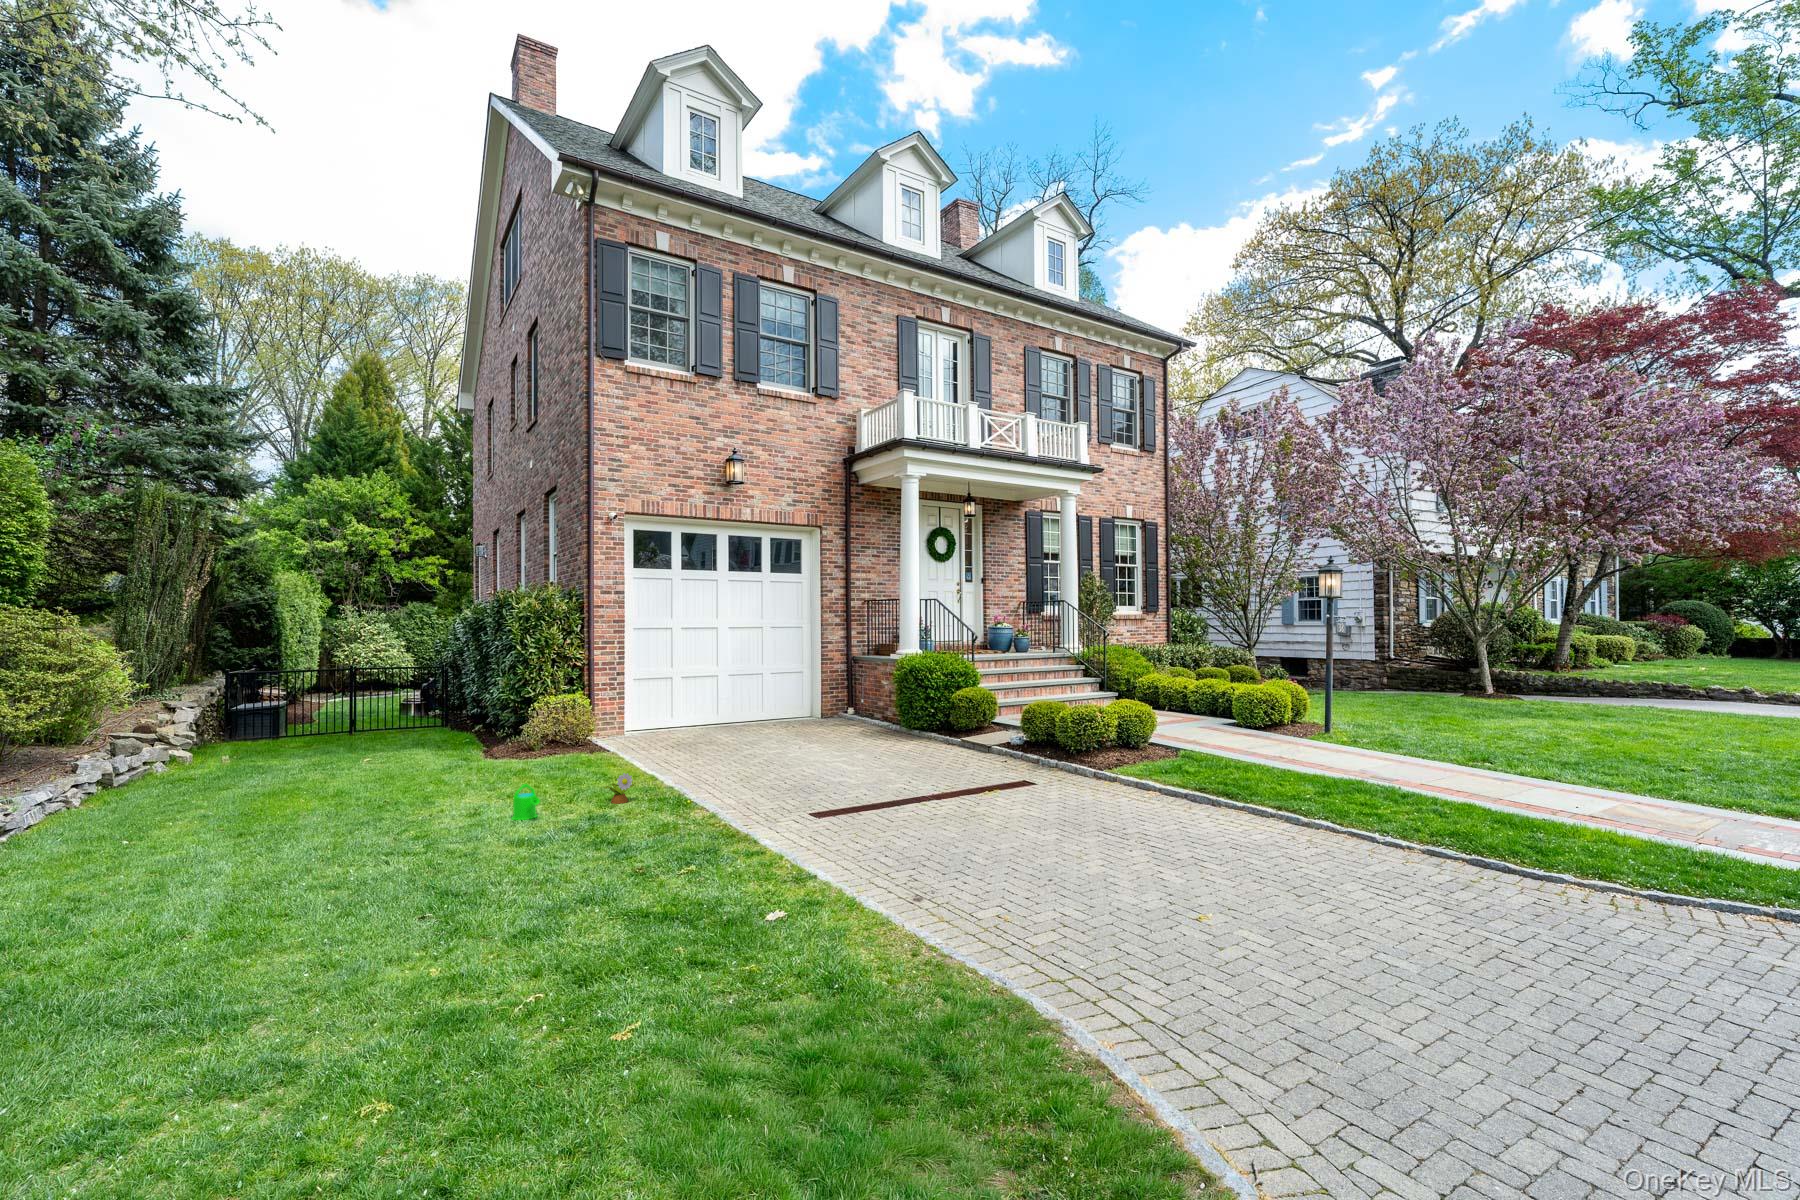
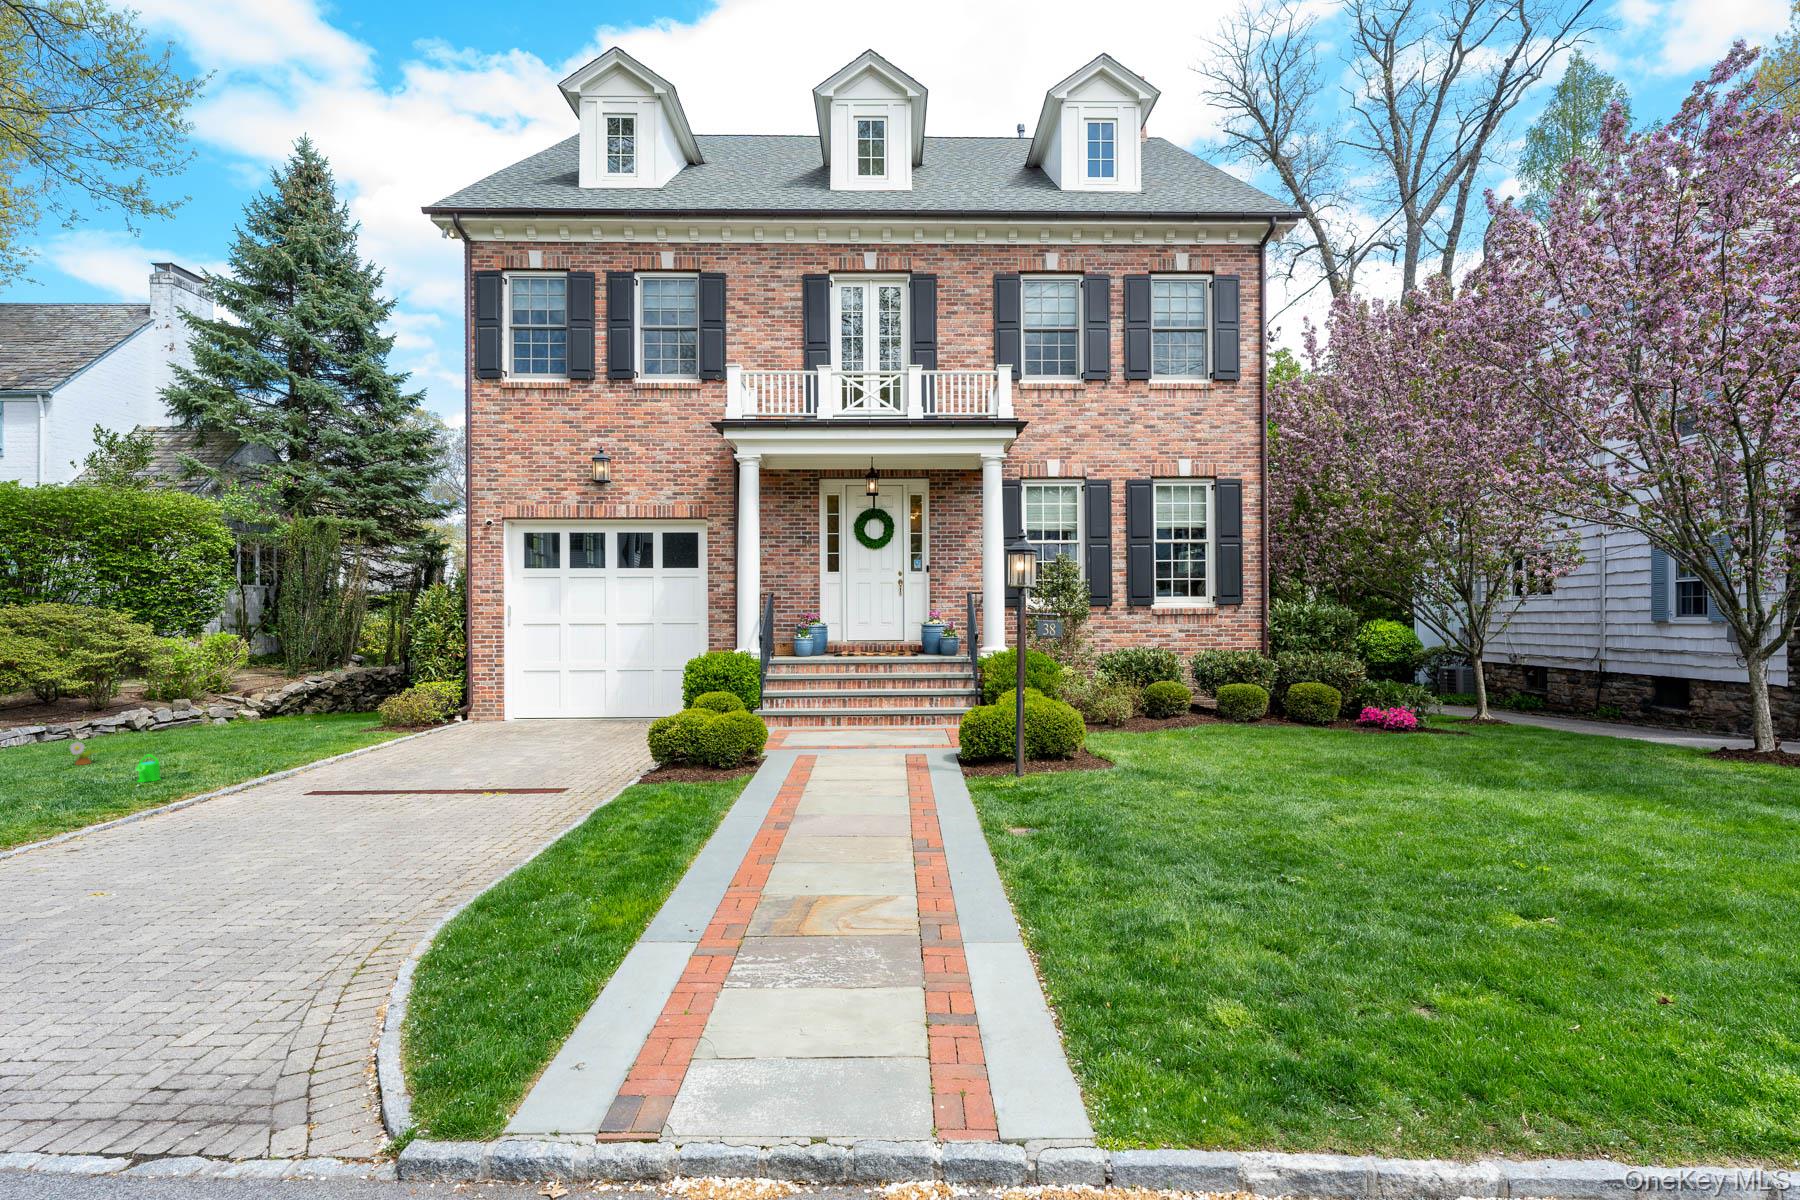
decorative plant: present [605,773,635,804] -> present [70,742,98,765]

